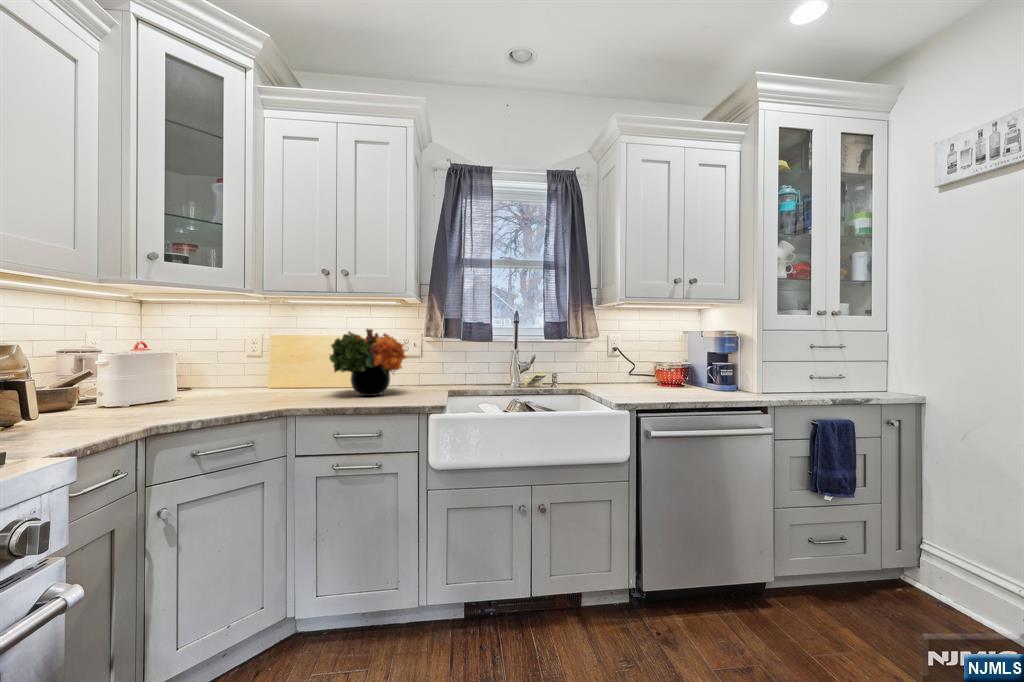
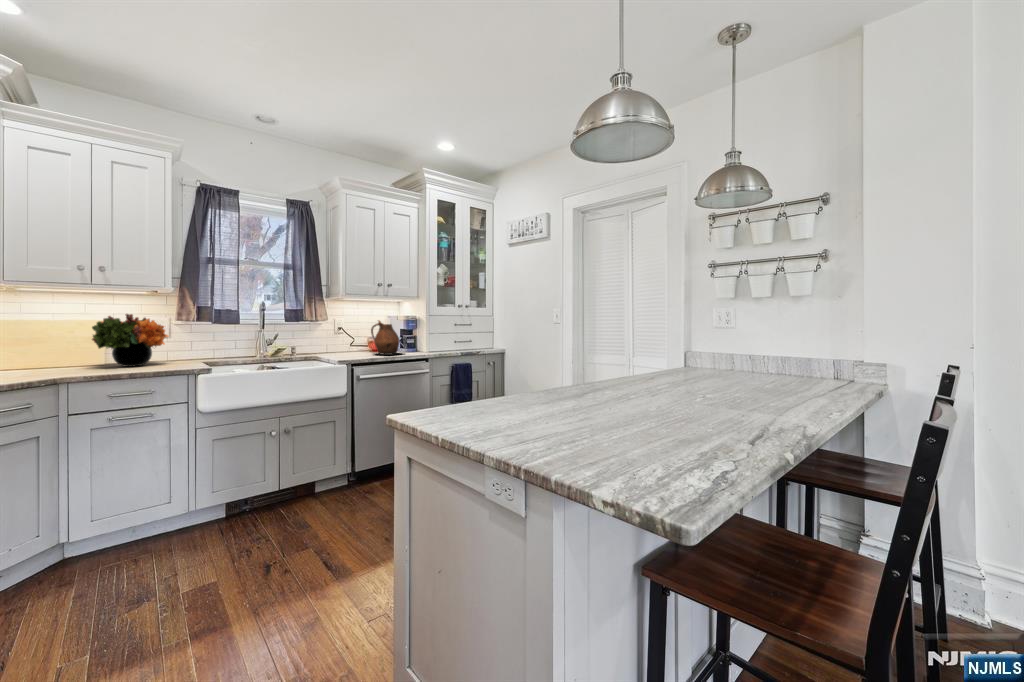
ceramic pitcher: none [664,337,723,396] -> present [371,321,400,355]

